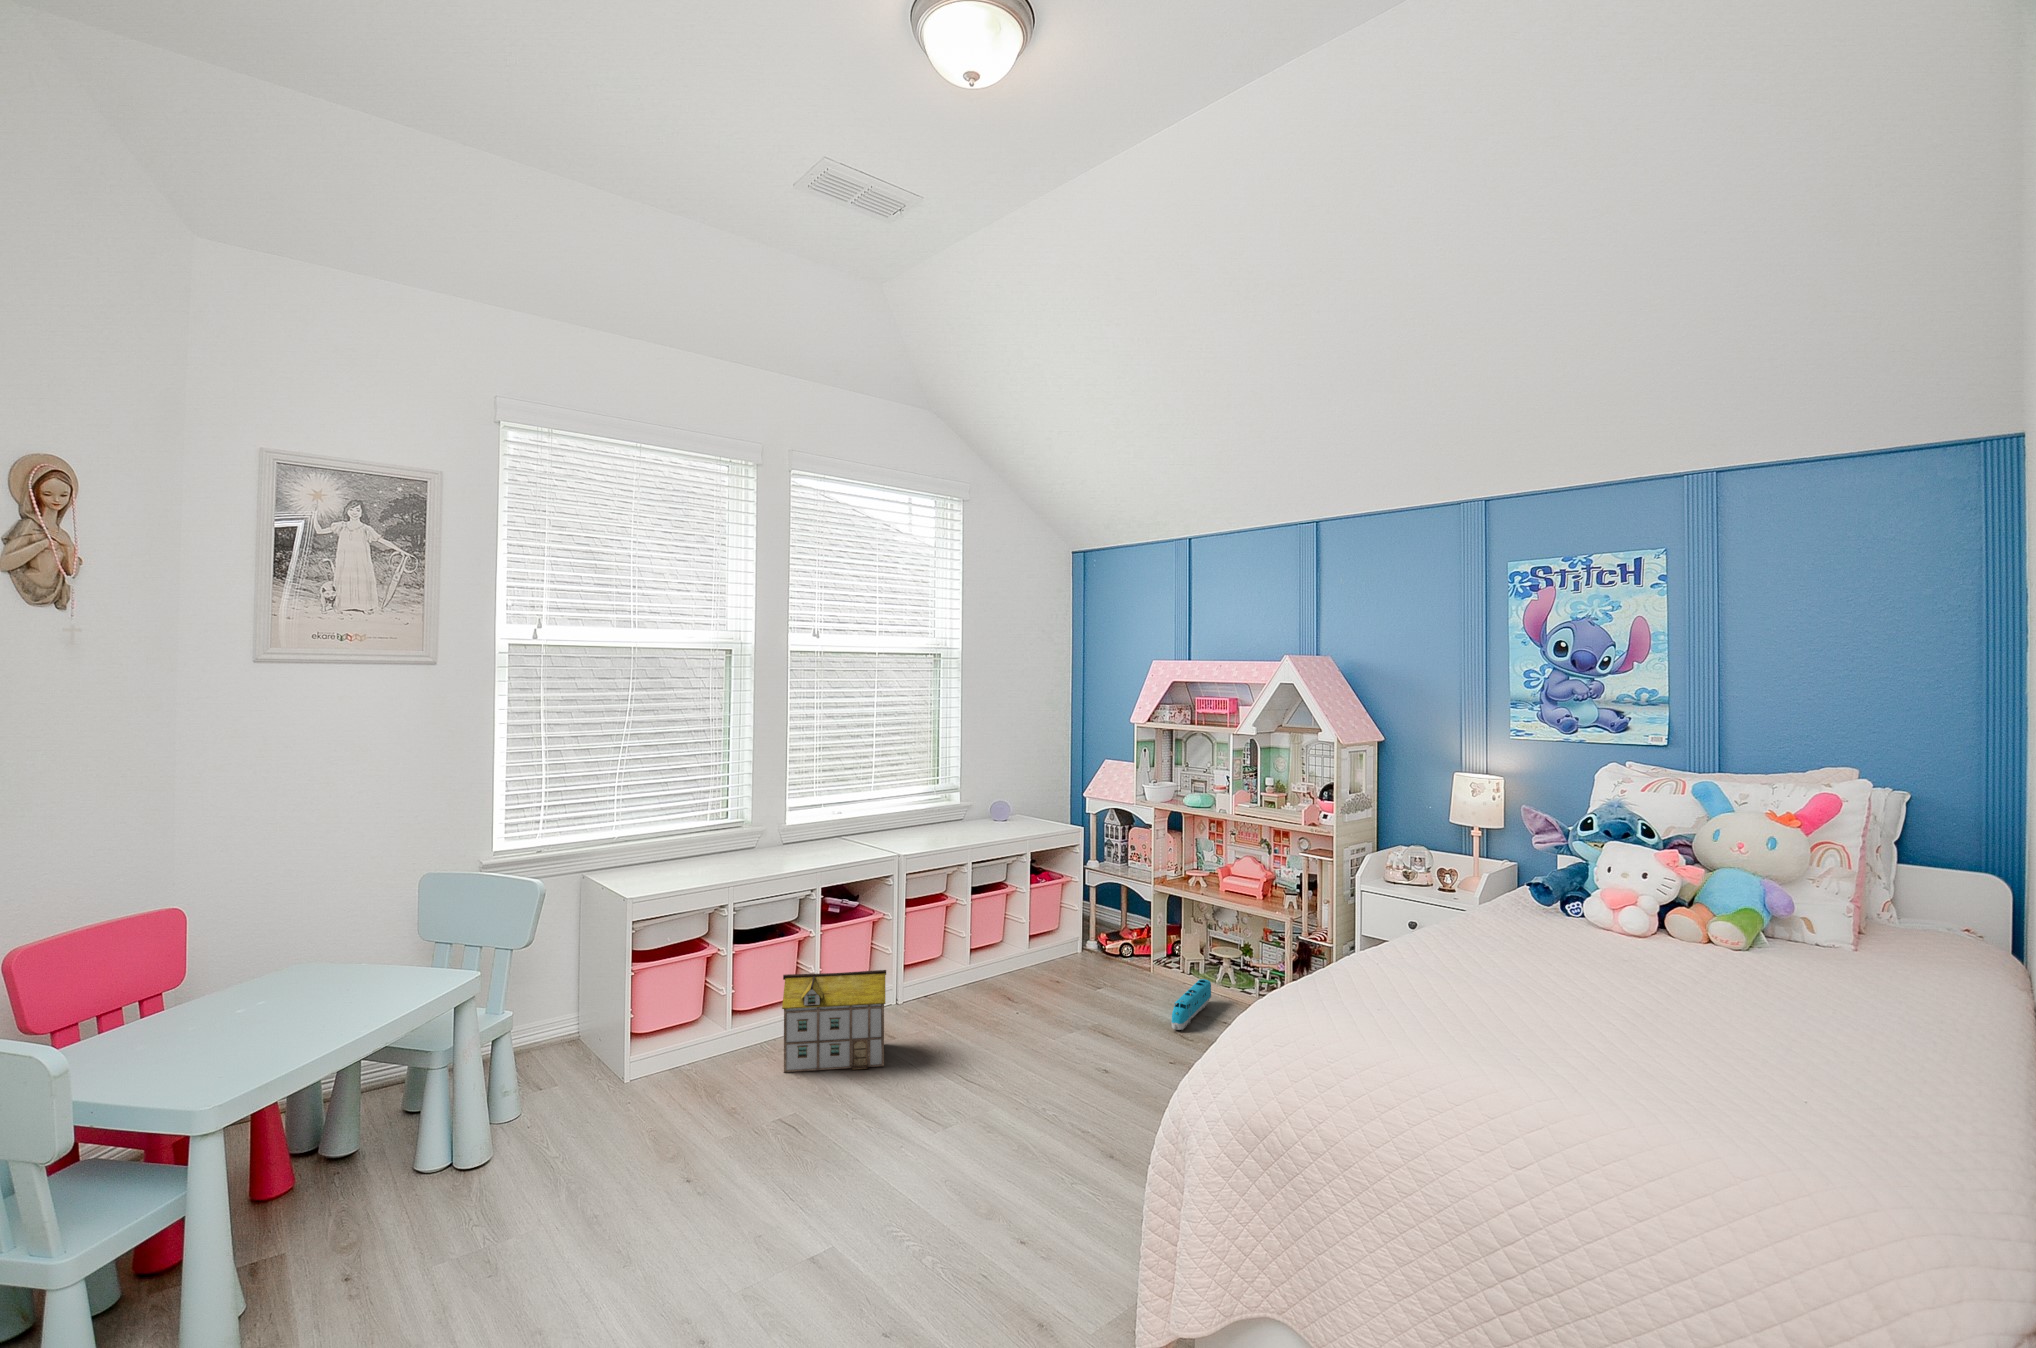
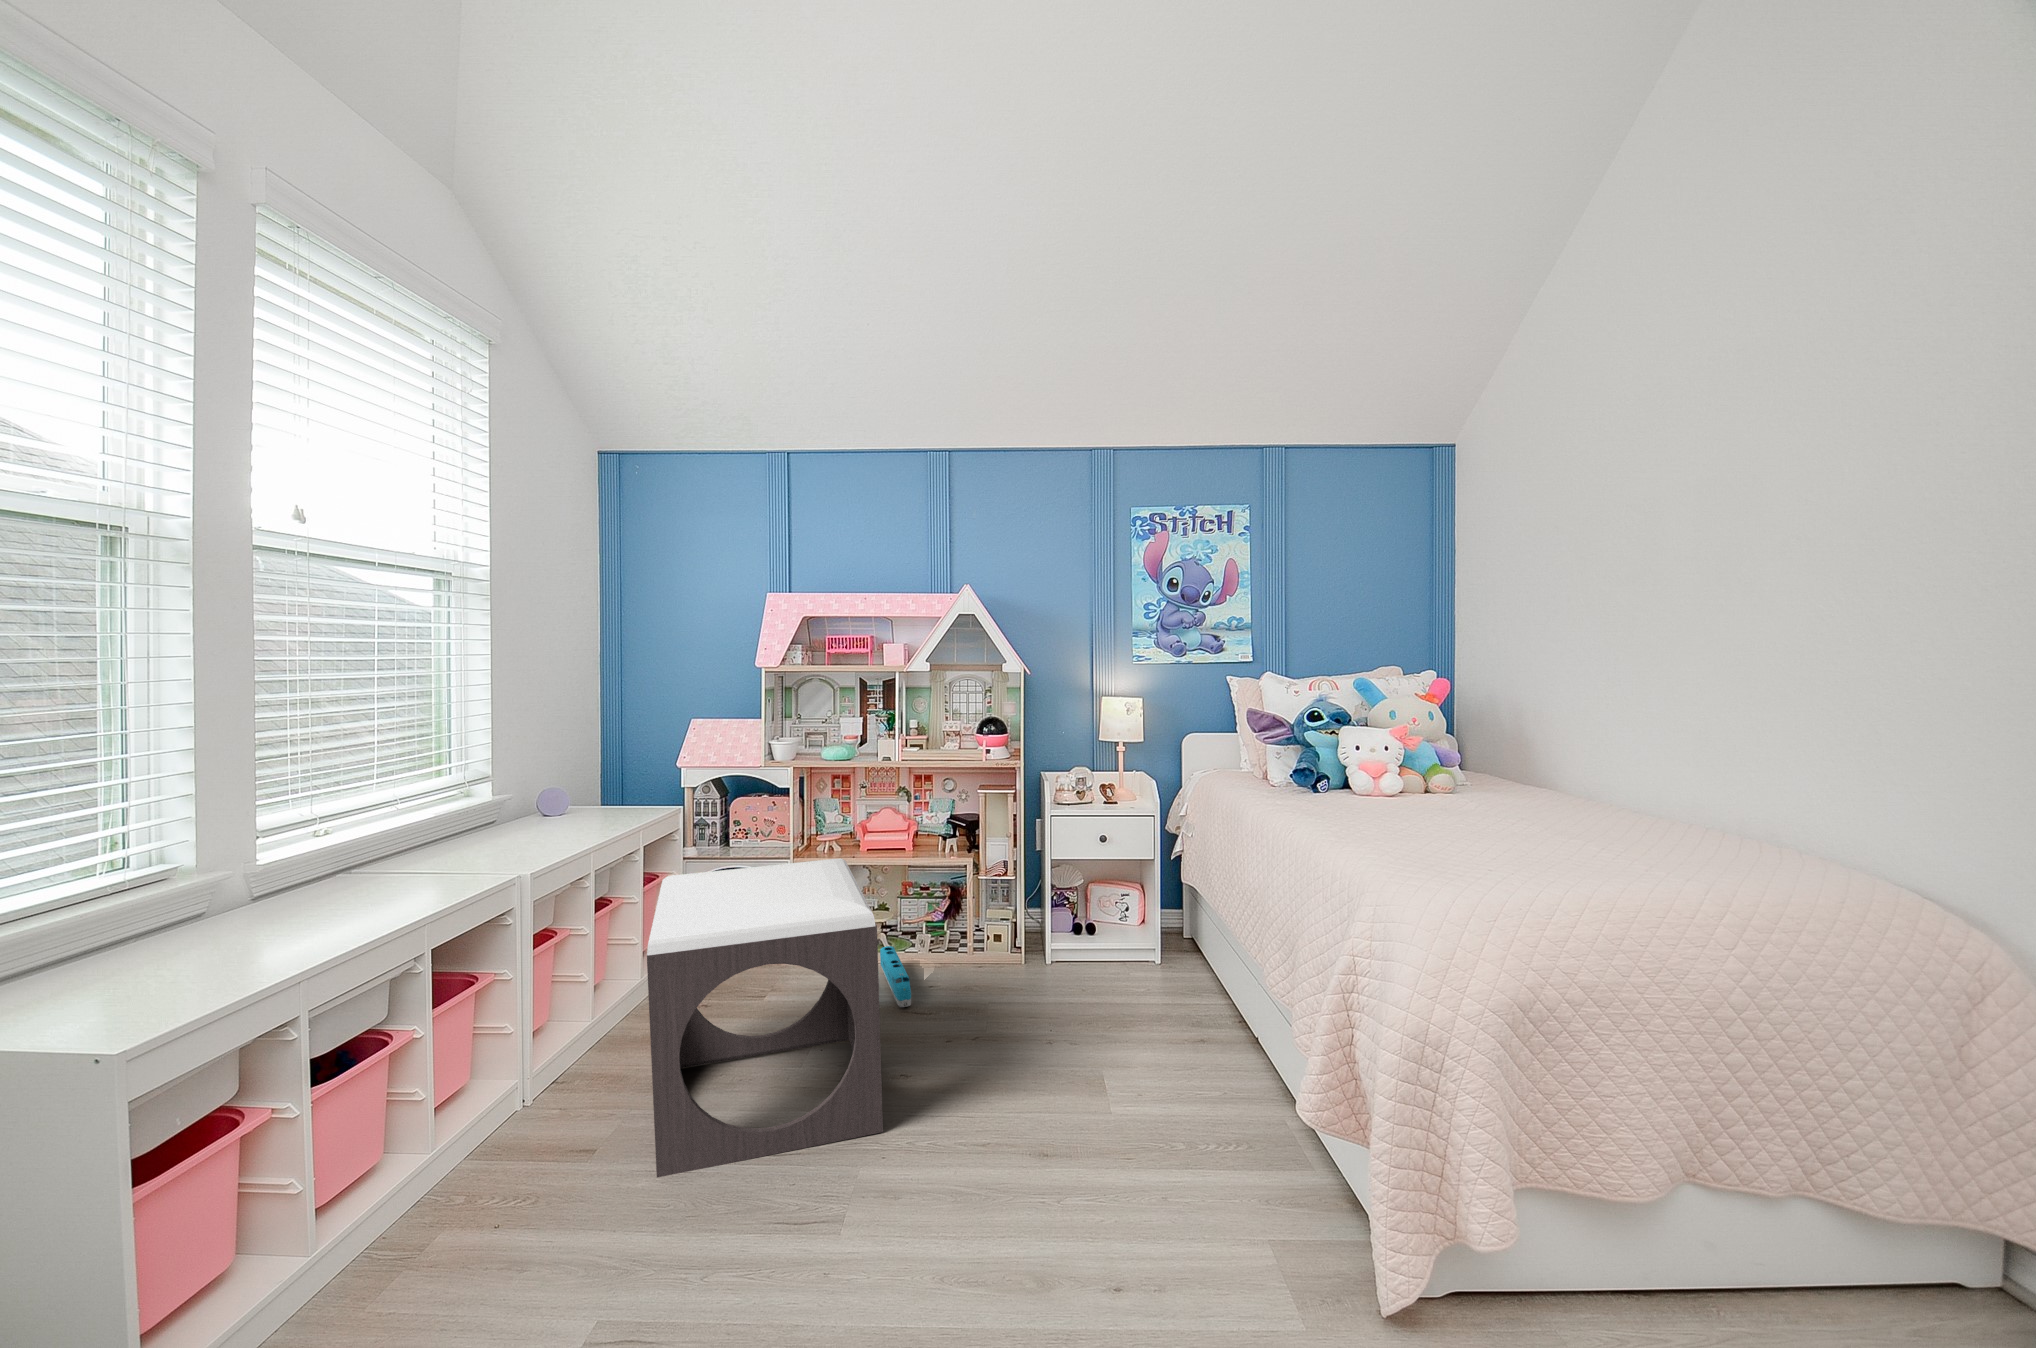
footstool: none [905,865,1110,1094] -> present [647,858,883,1177]
toy house: present [782,970,886,1072] -> none [431,1061,642,1294]

